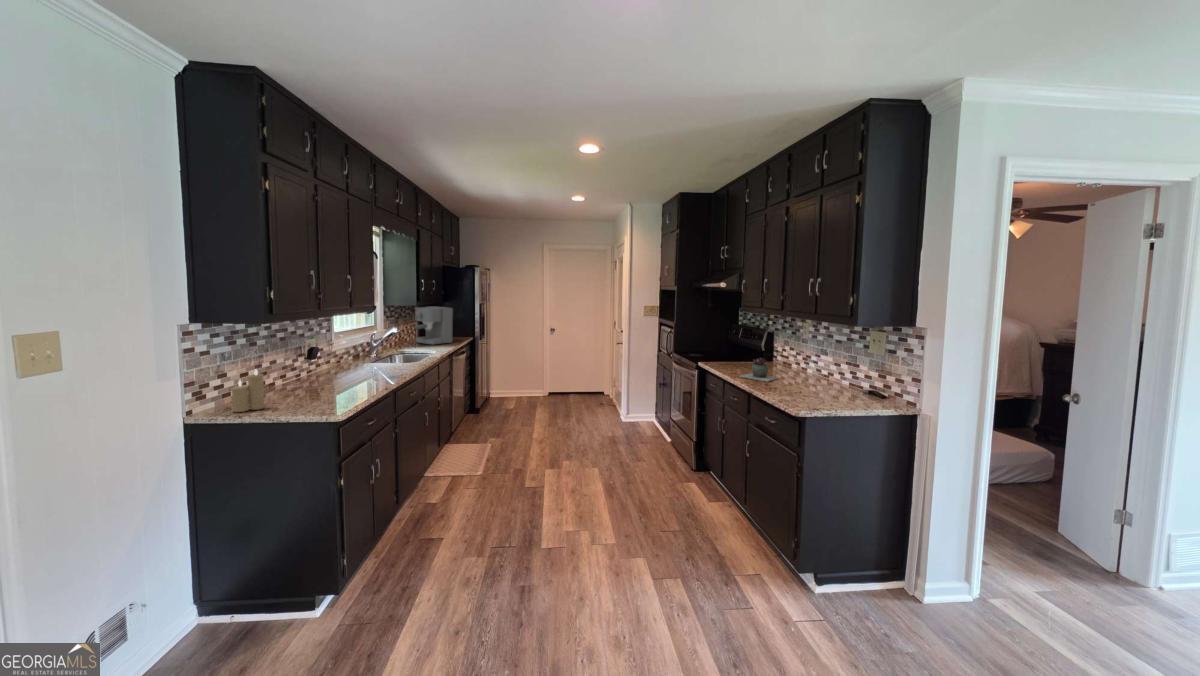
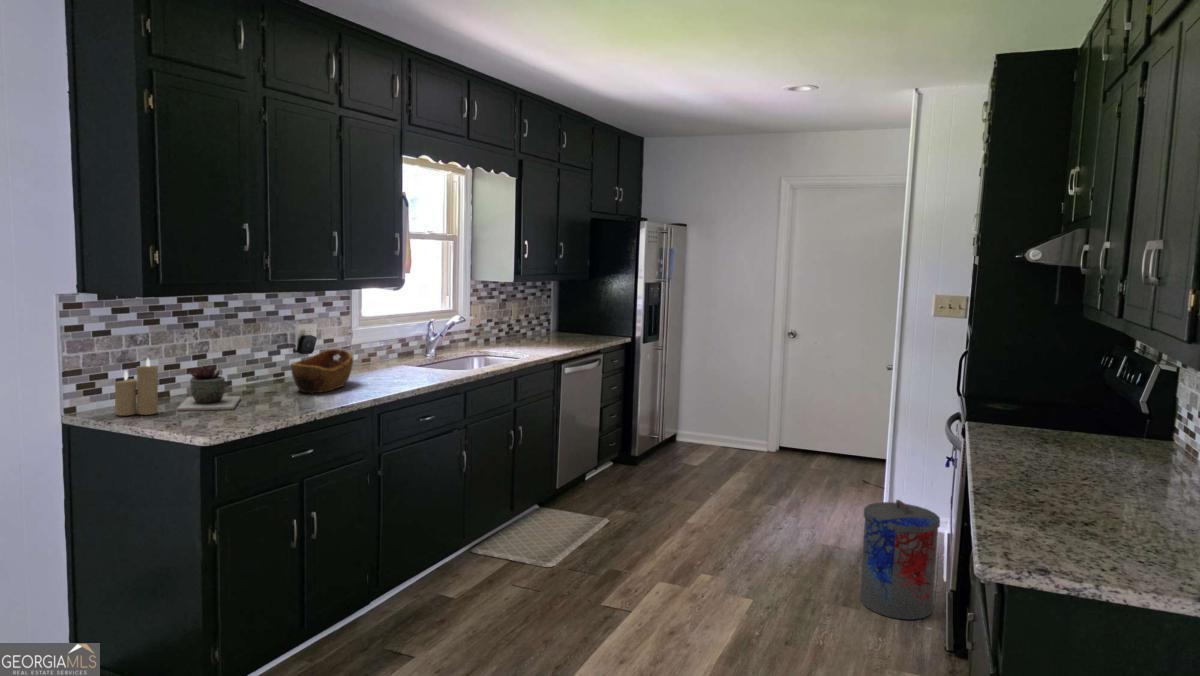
coffee maker: present [414,307,453,345] -> none [521,288,584,347]
wooden bowl: none [324,354,362,385] -> present [291,349,353,393]
succulent plant: present [740,358,778,382] -> present [177,365,241,411]
trash can: none [640,411,676,469] -> present [860,500,940,620]

